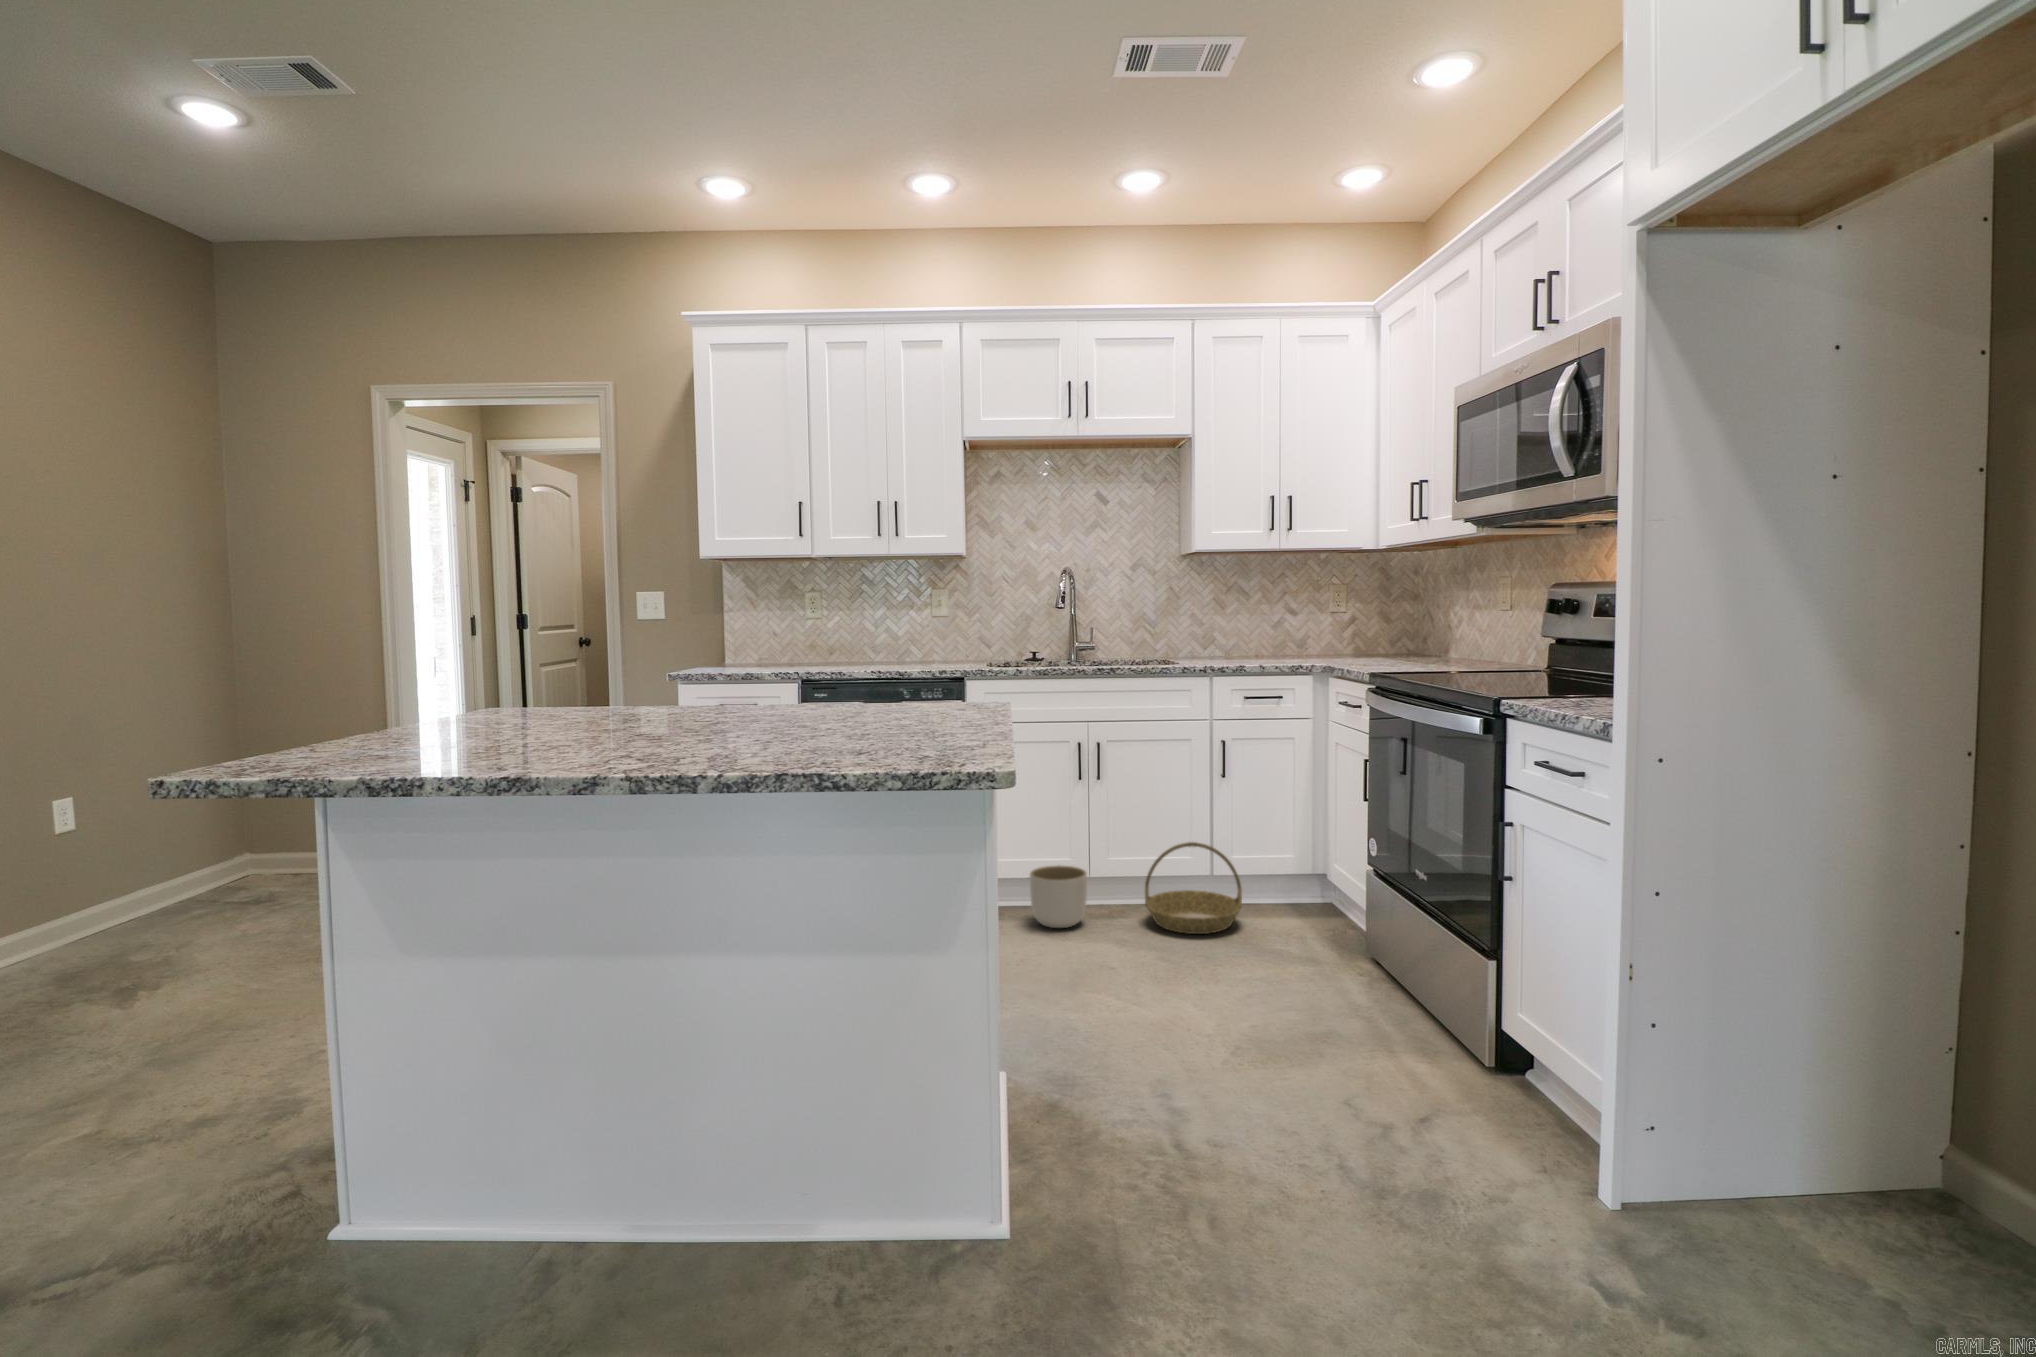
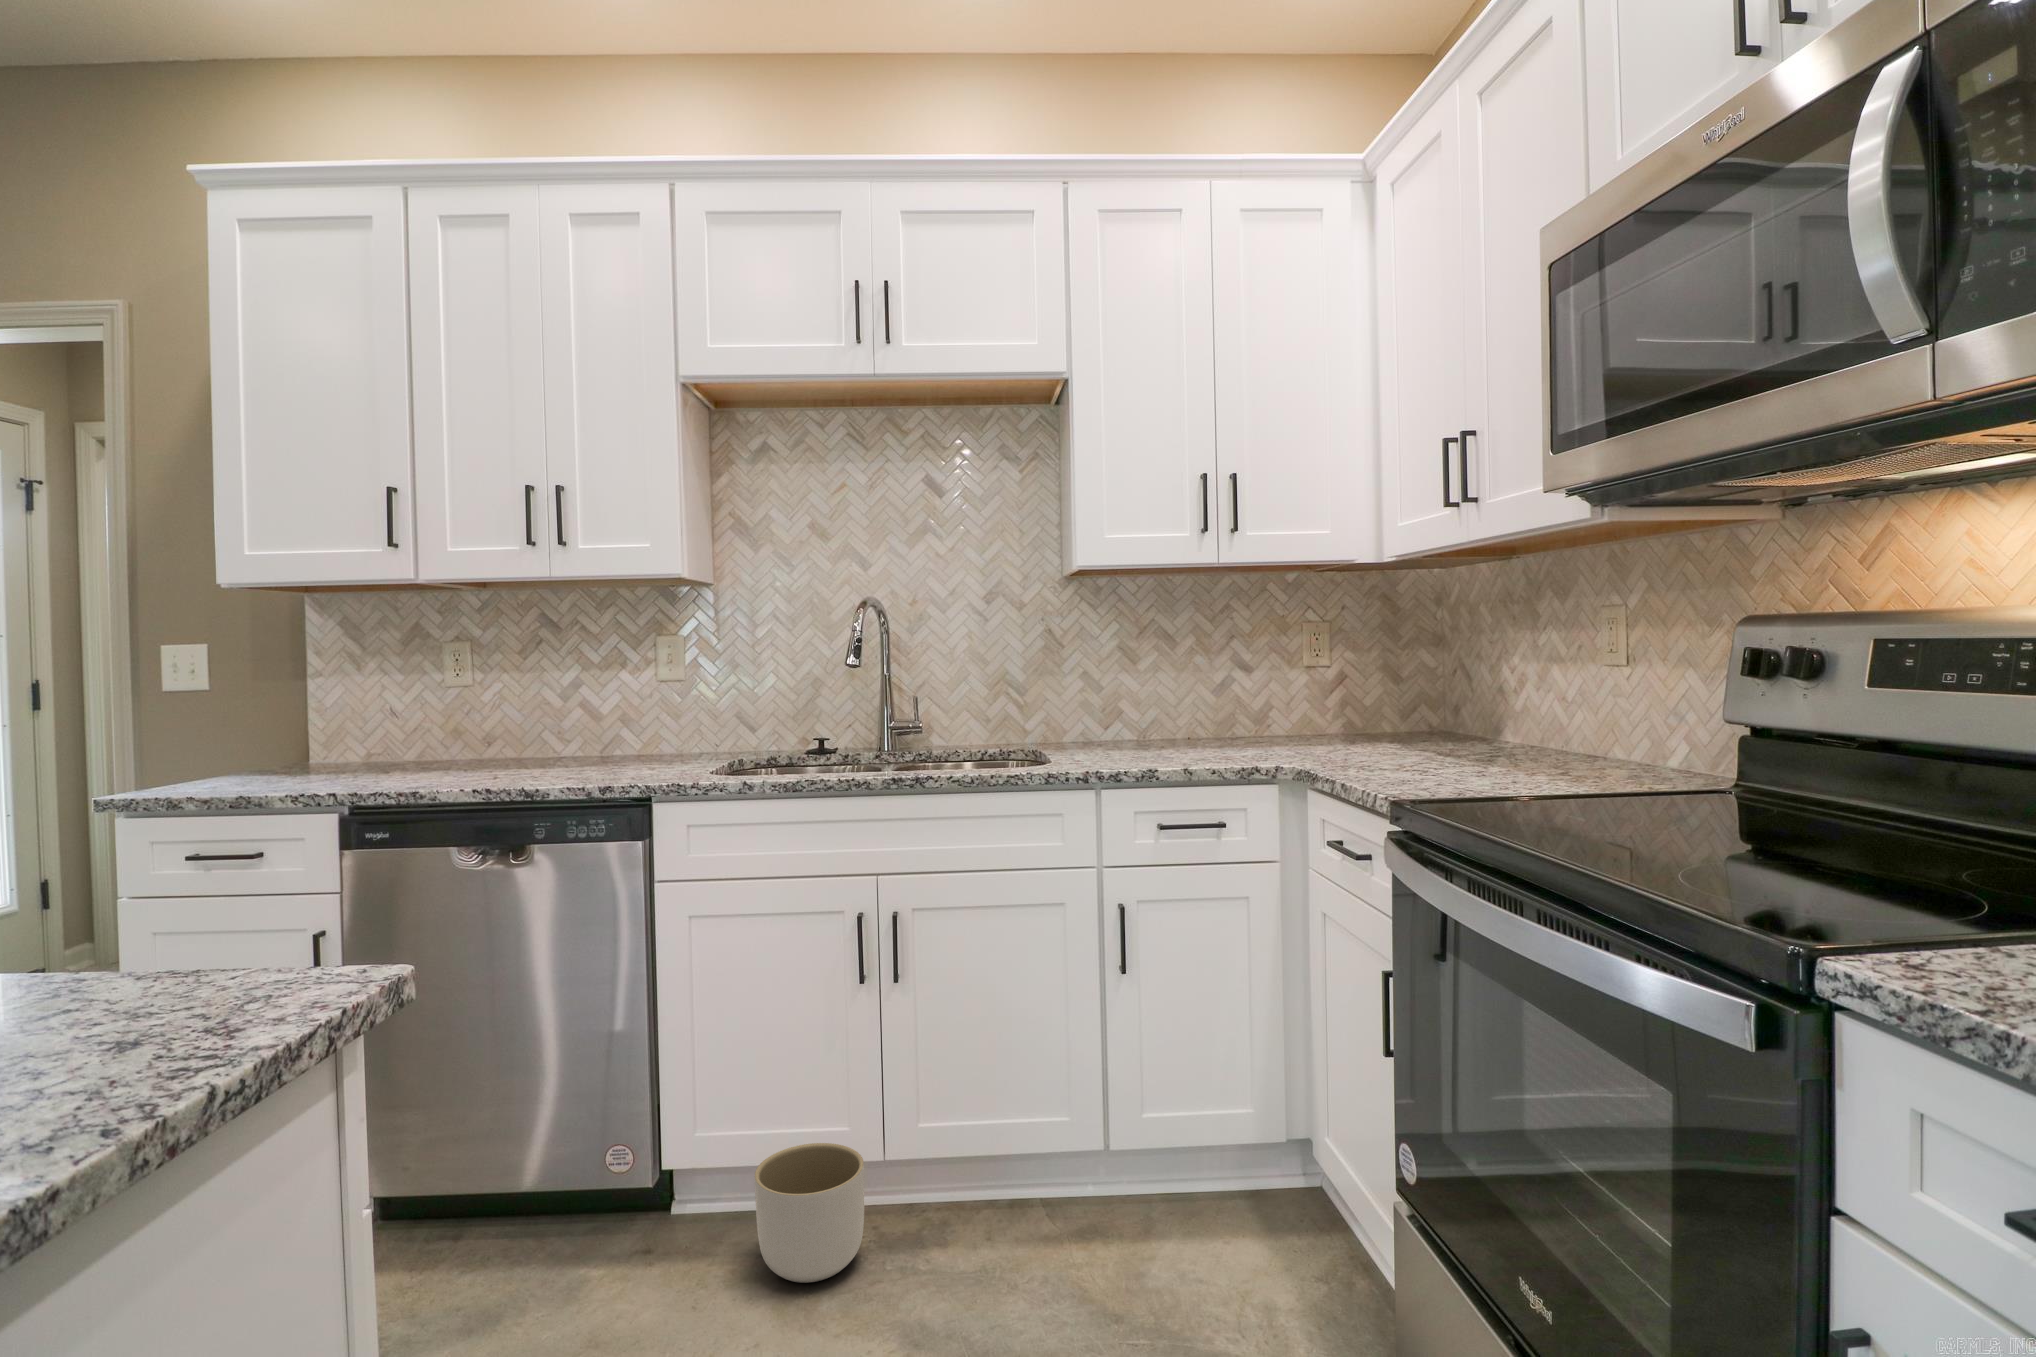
basket: present [1145,842,1242,934] -> none [973,1106,1154,1300]

